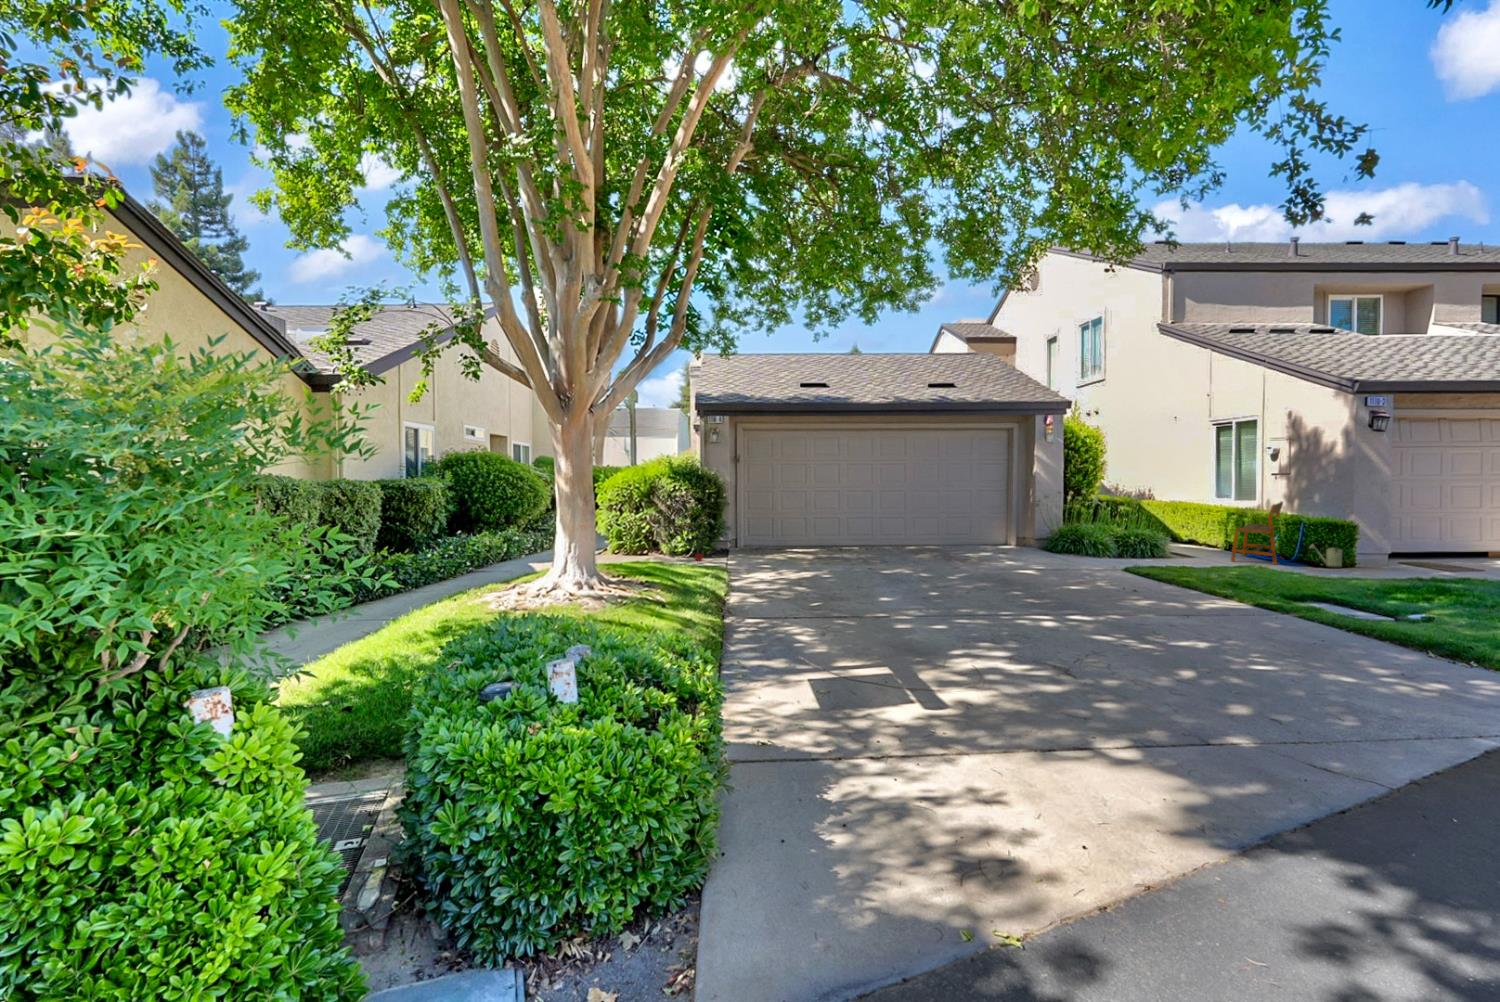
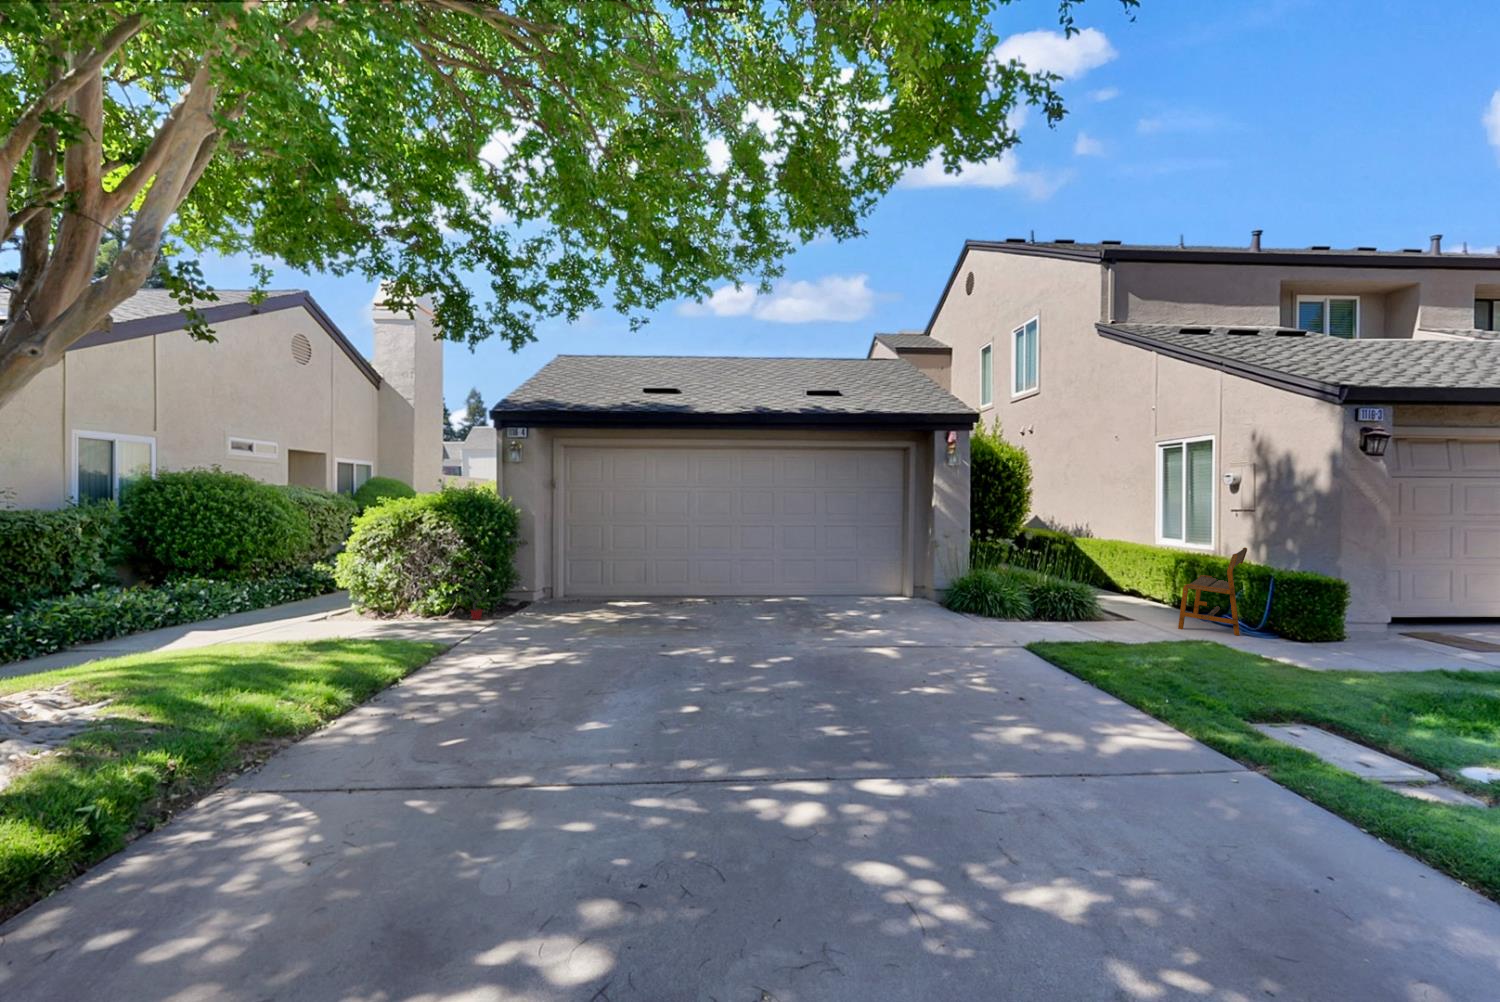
watering can: present [1310,544,1343,568] -> none [1283,607,1334,644]

